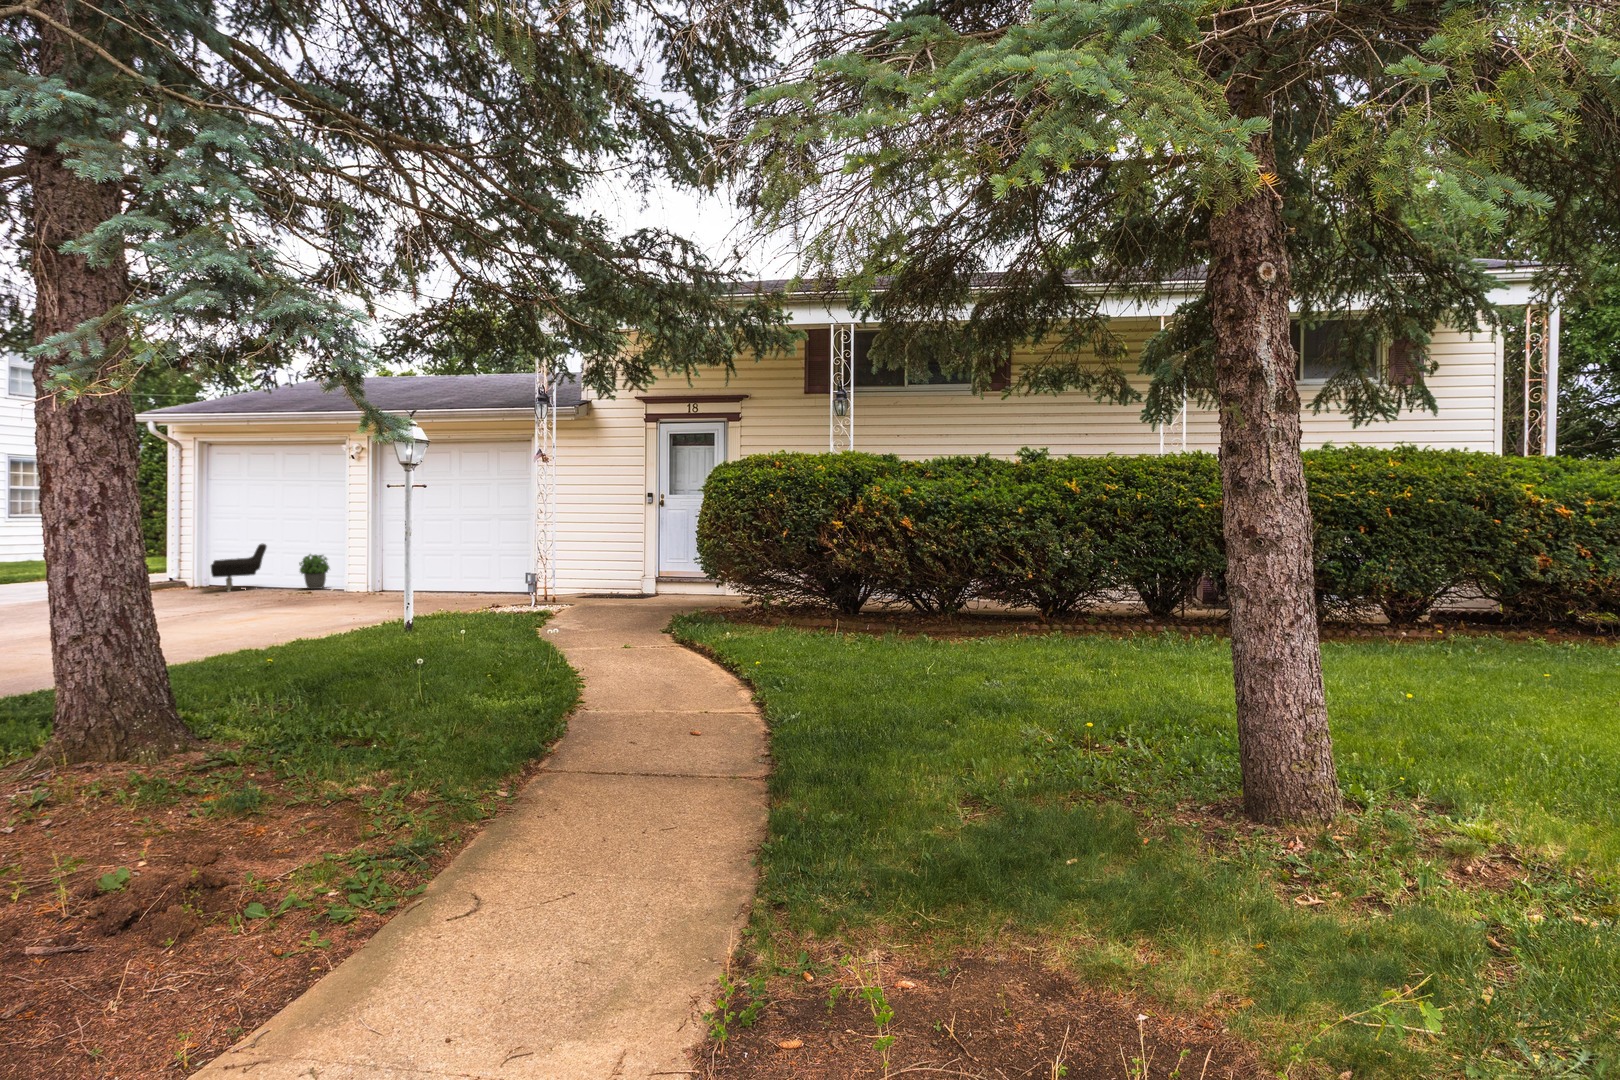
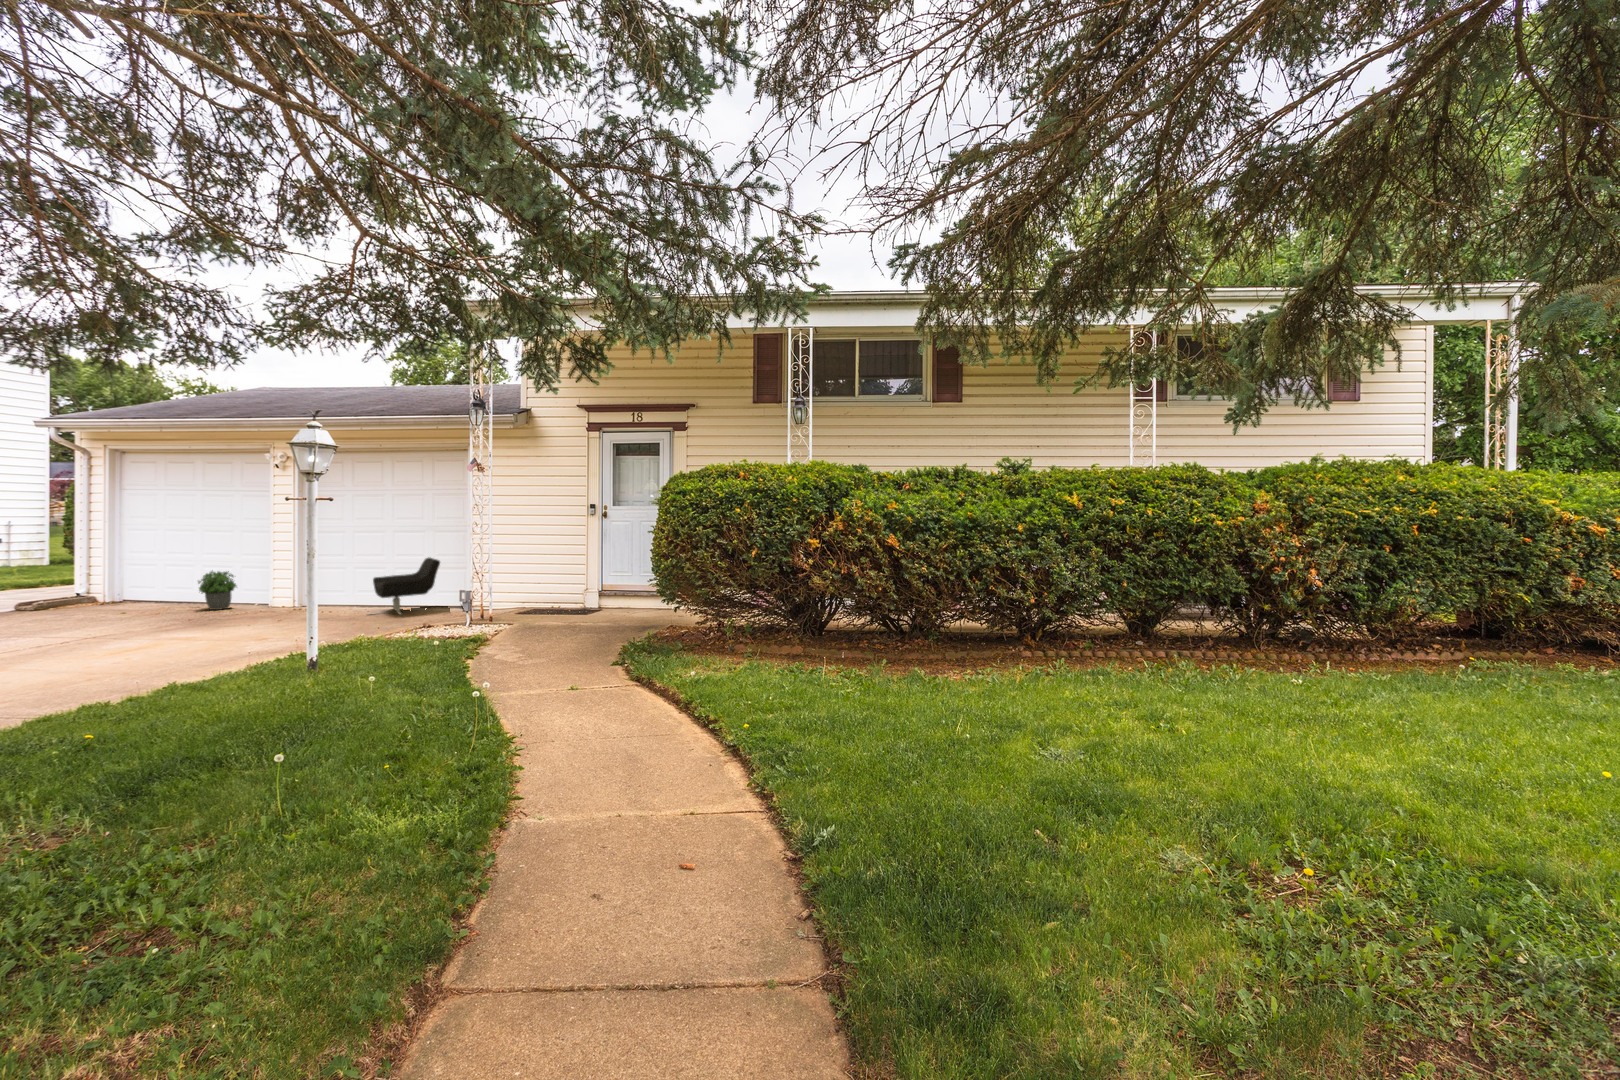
lounge chair: present [211,544,267,592] -> present [373,557,440,615]

